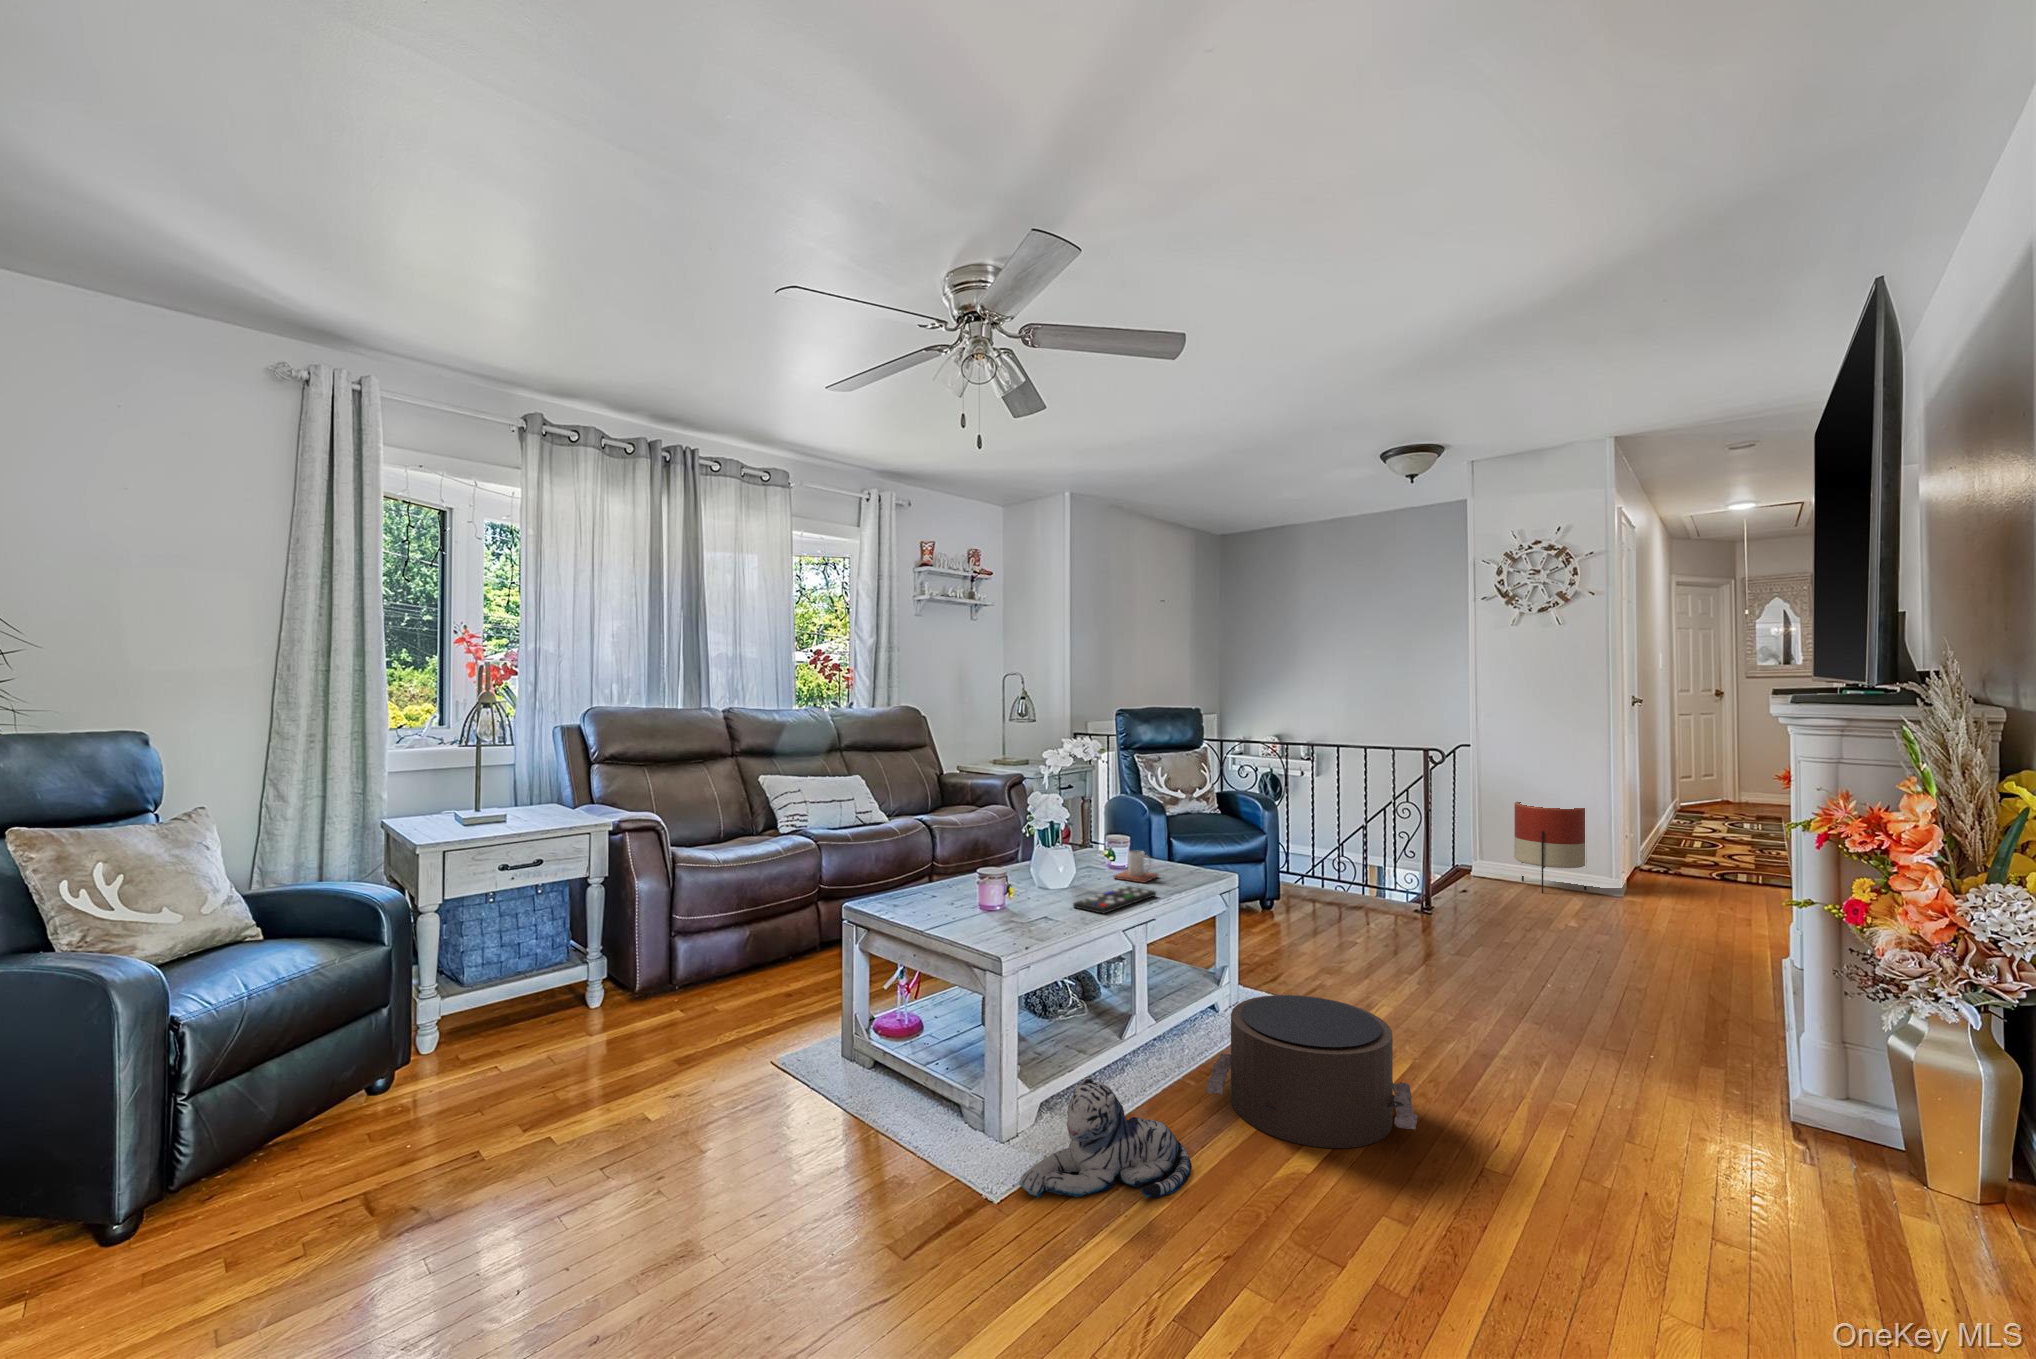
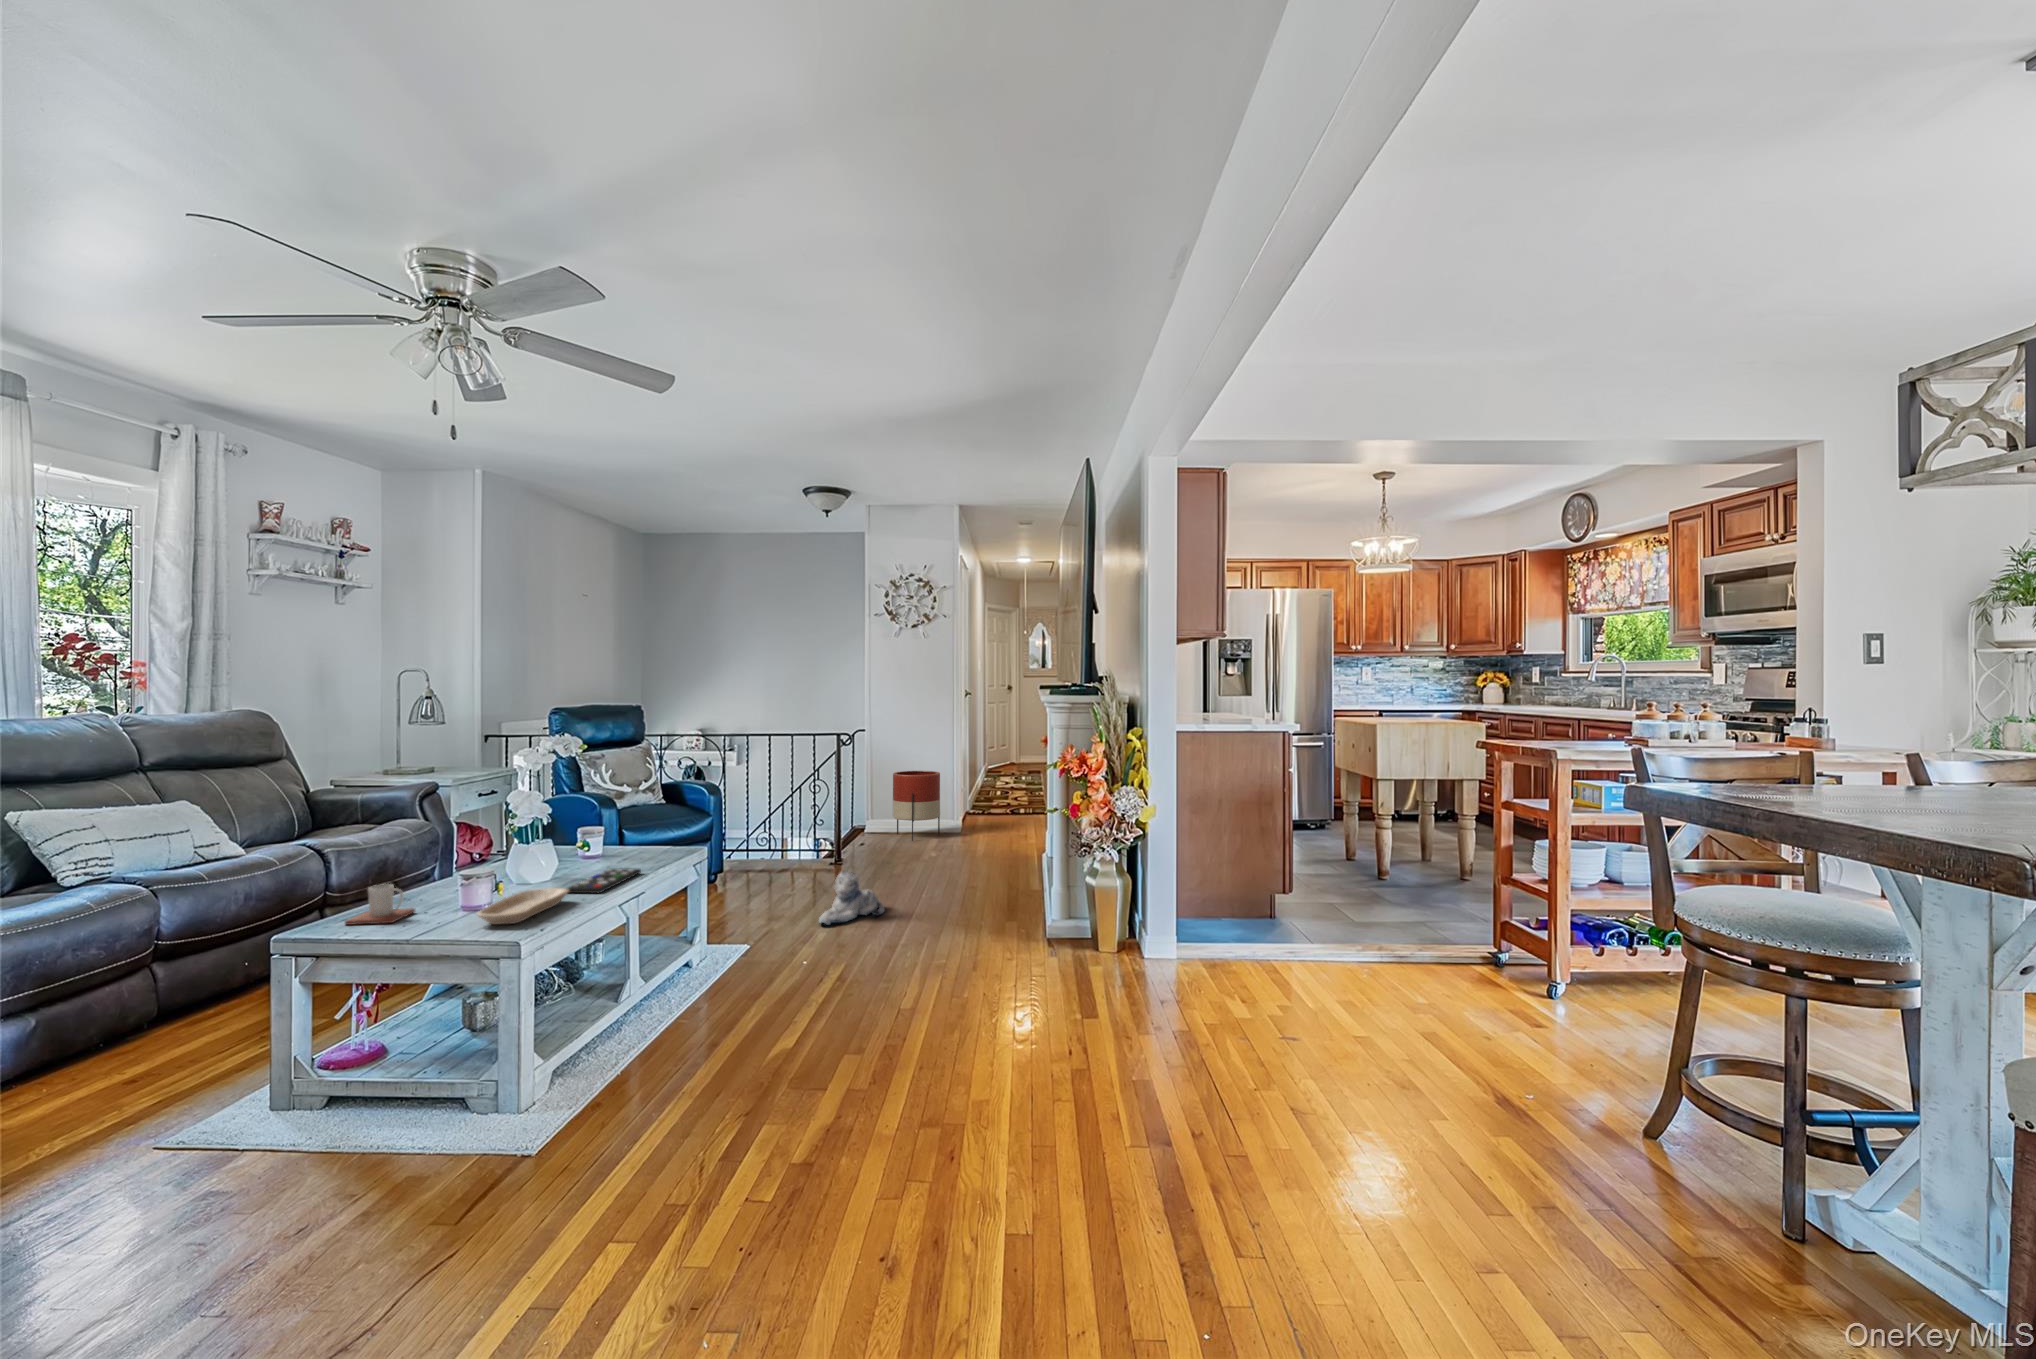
mug: present [1114,851,1158,883] -> present [345,884,415,925]
tray: none [977,899,1071,935] -> present [477,888,569,924]
pouf: present [1206,995,1418,1148] -> none [708,930,870,1040]
plush toy: present [1019,1078,1192,1198] -> present [819,871,885,925]

